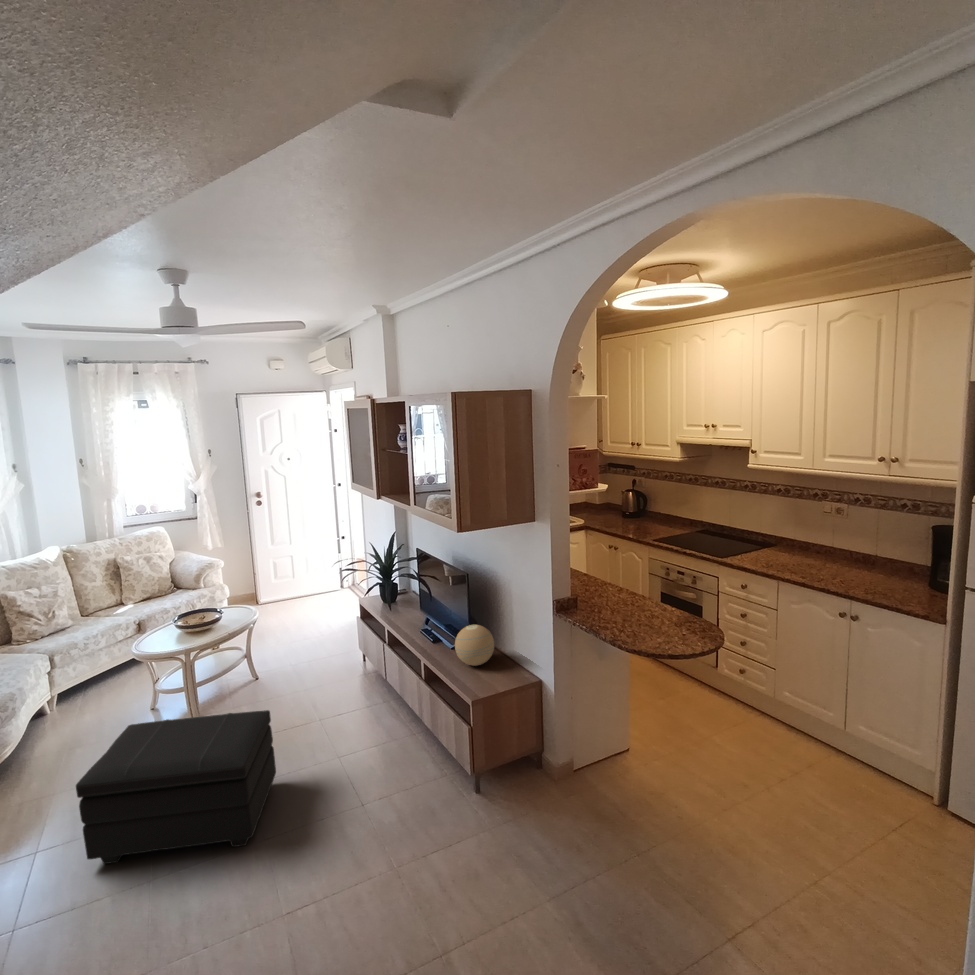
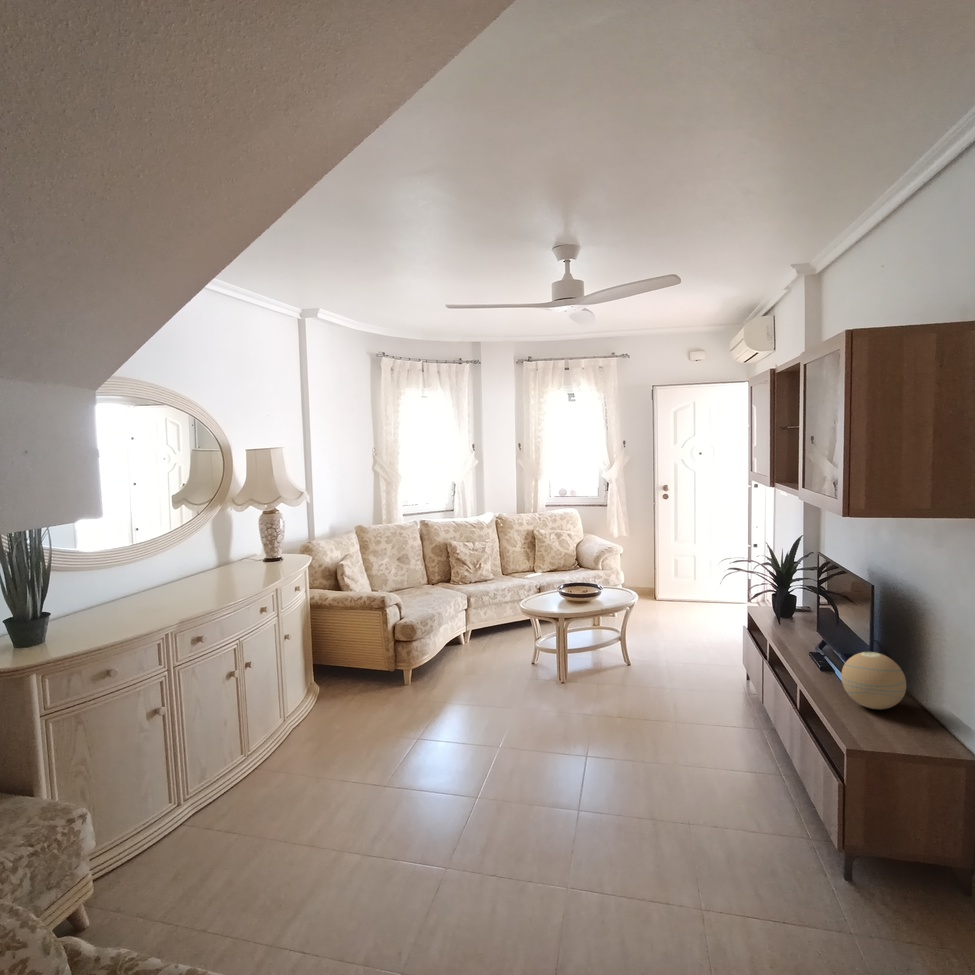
footstool: present [76,710,276,864] -> none [444,660,612,806]

